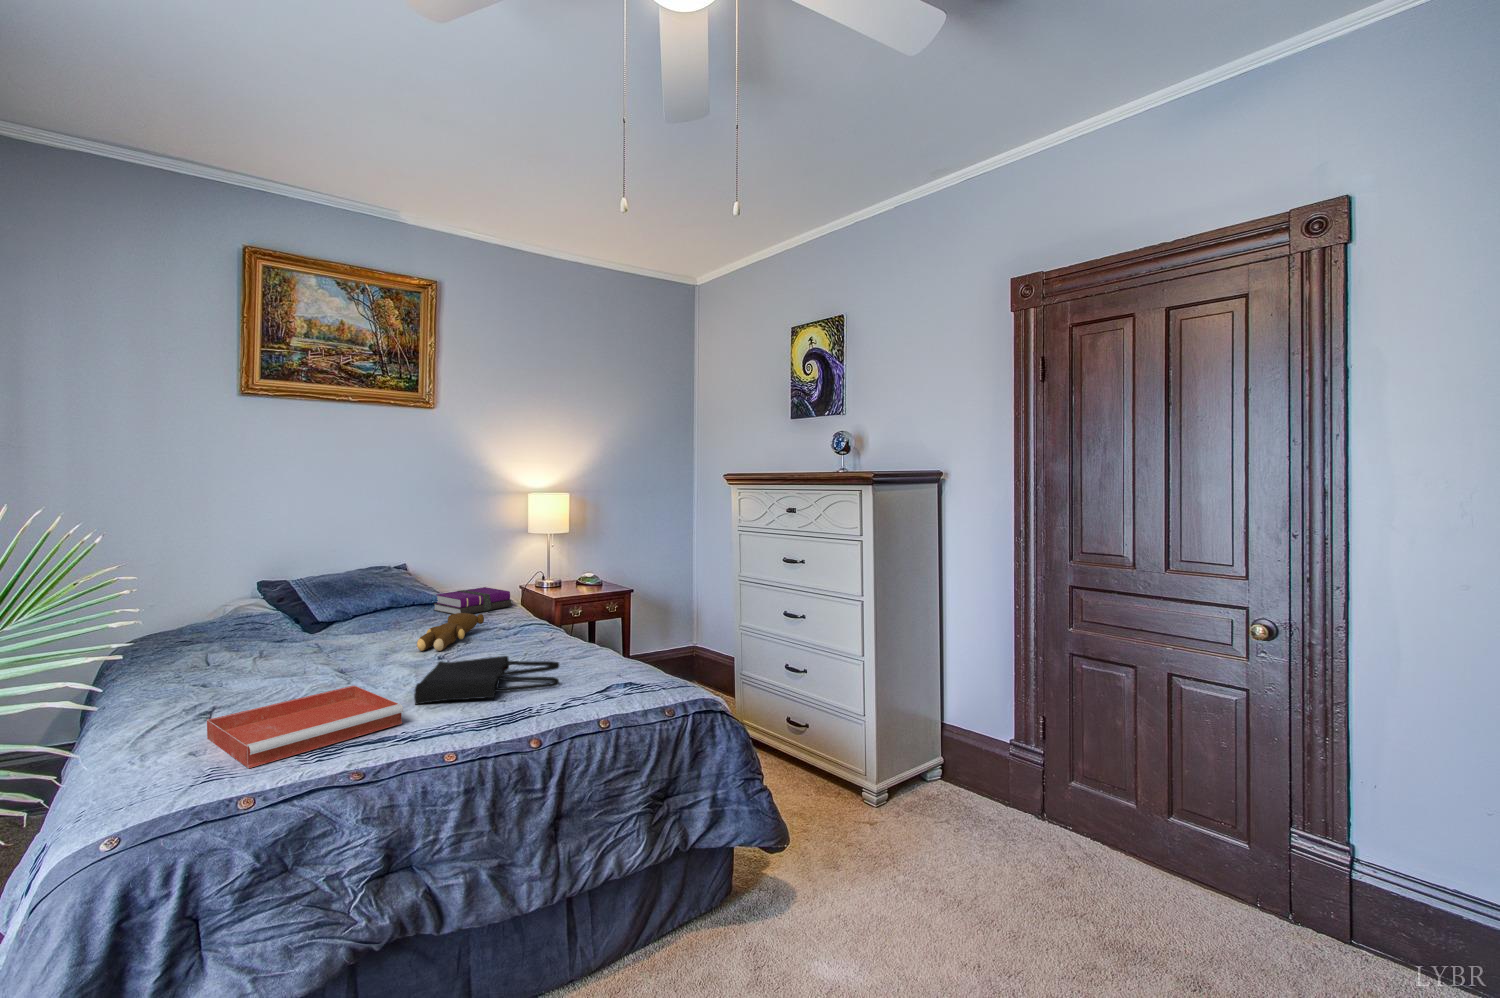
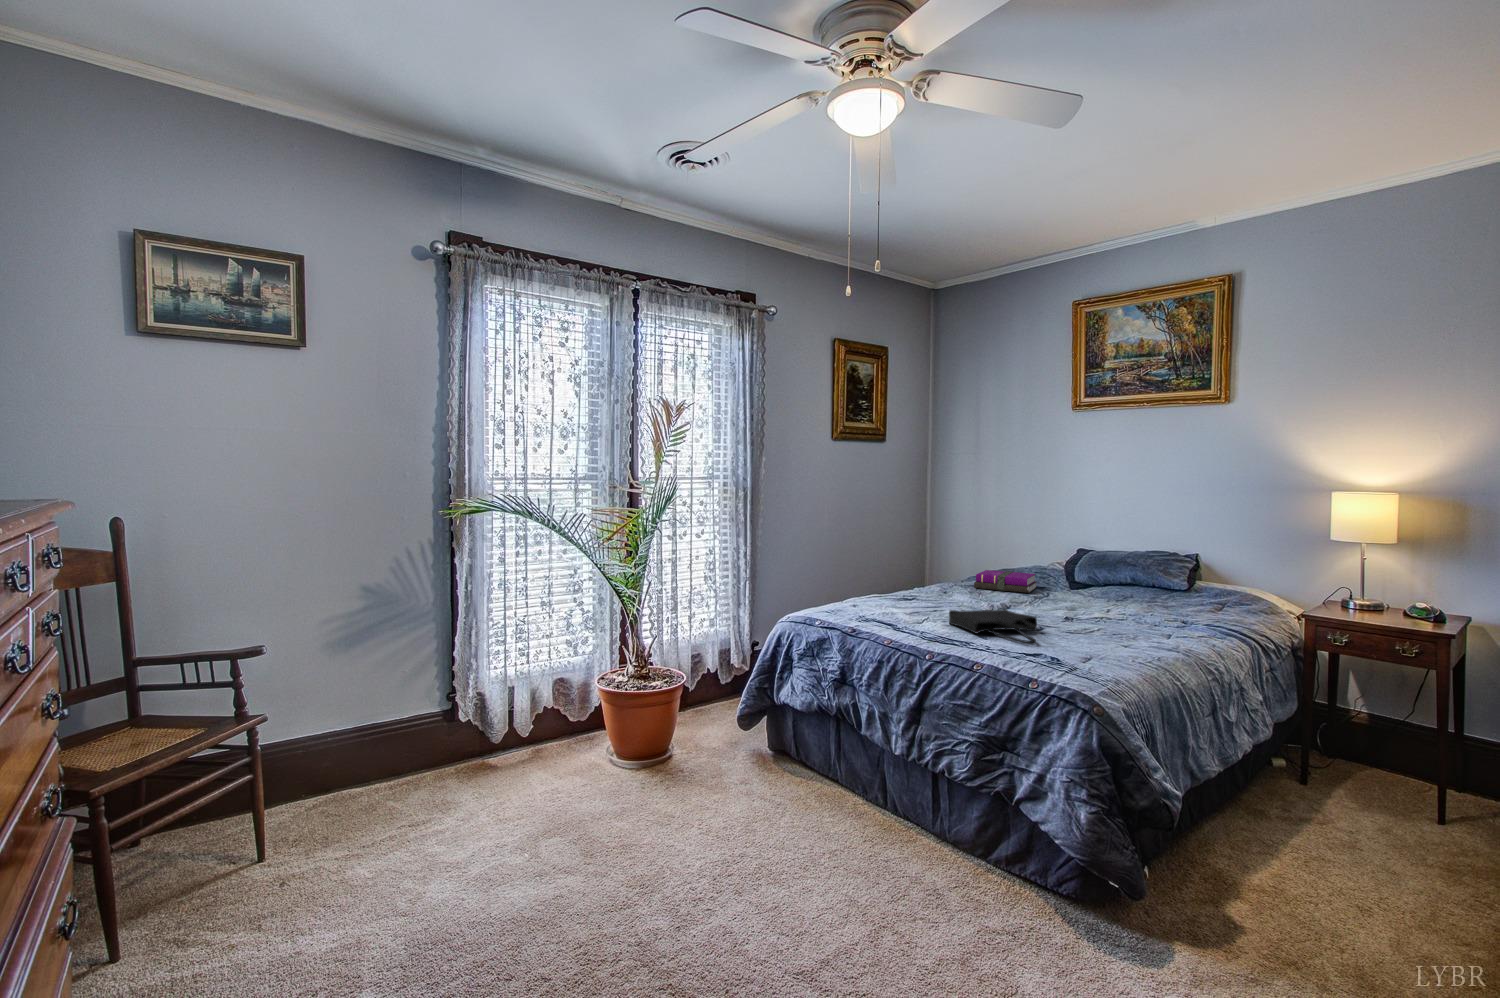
notebook: present [434,587,513,614] -> present [974,570,1037,593]
teddy bear: present [417,613,484,651] -> none [1048,593,1134,614]
tray: present [207,686,404,768] -> none [841,596,939,625]

